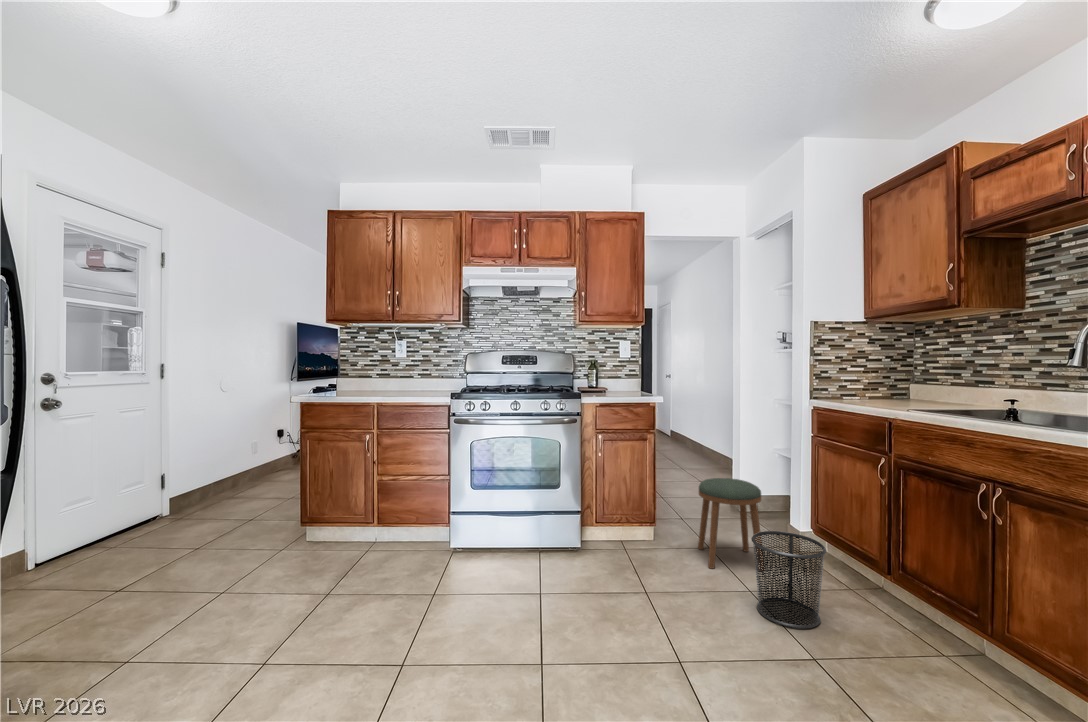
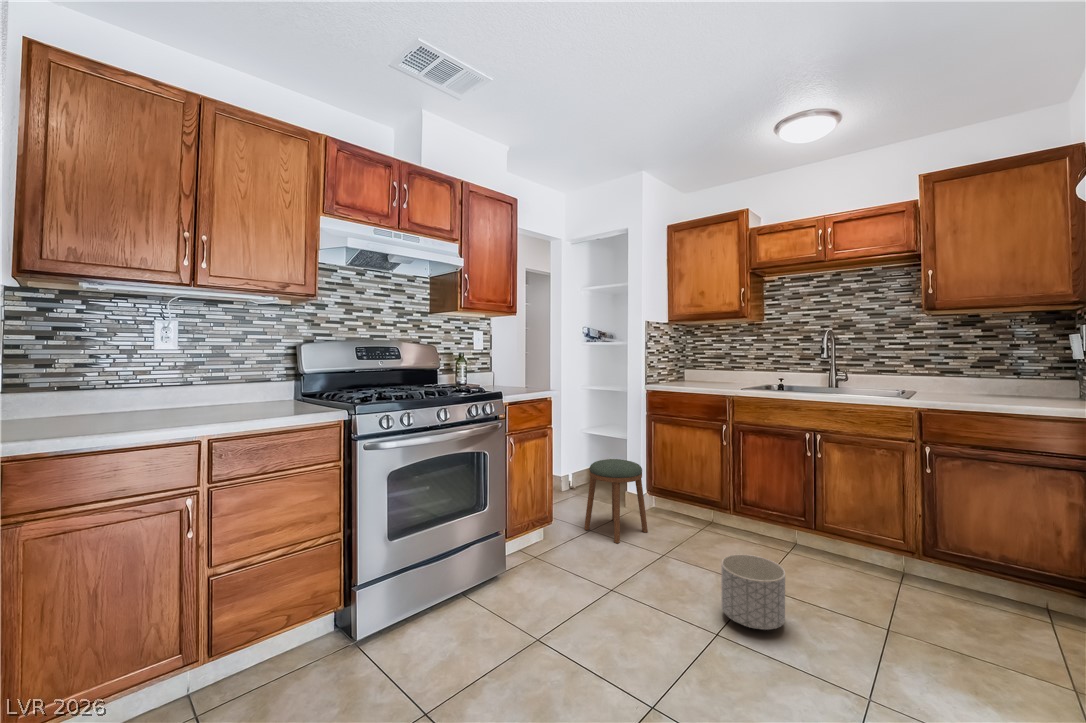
waste bin: present [751,531,826,629] -> none [678,493,734,568]
planter: none [691,594,765,689] -> present [721,554,785,630]

